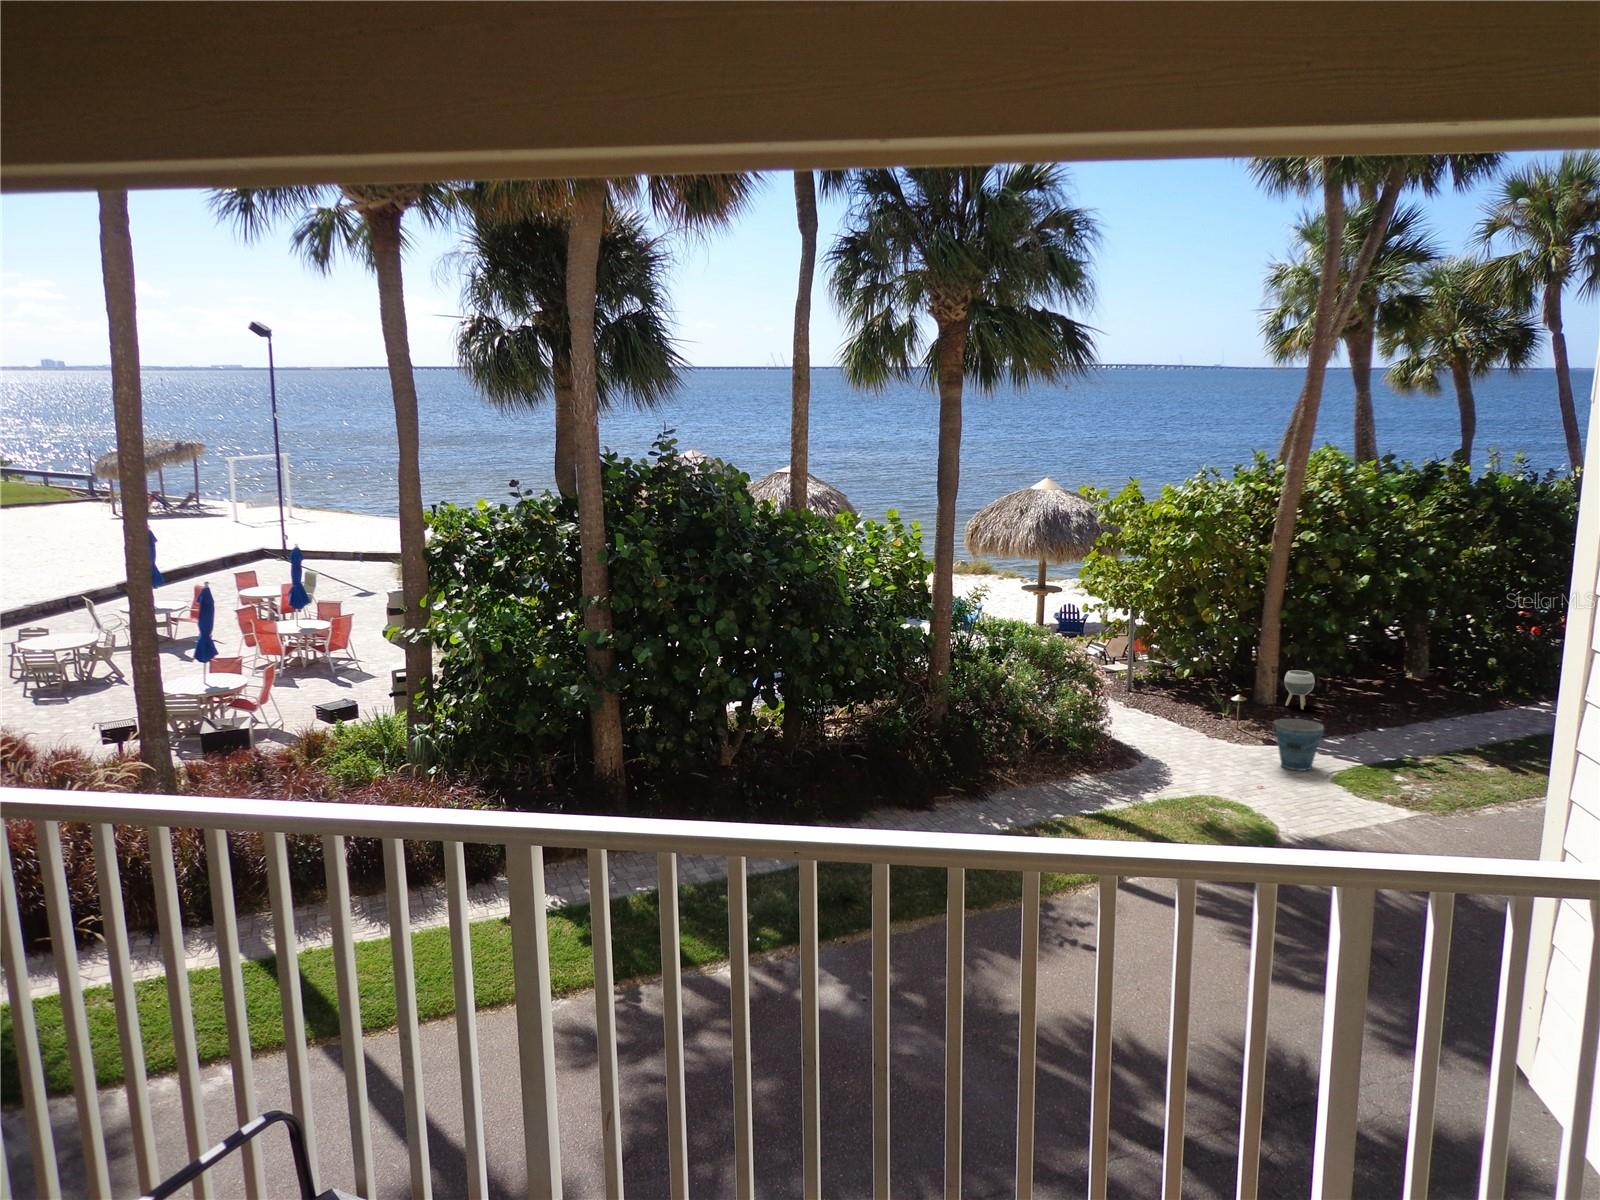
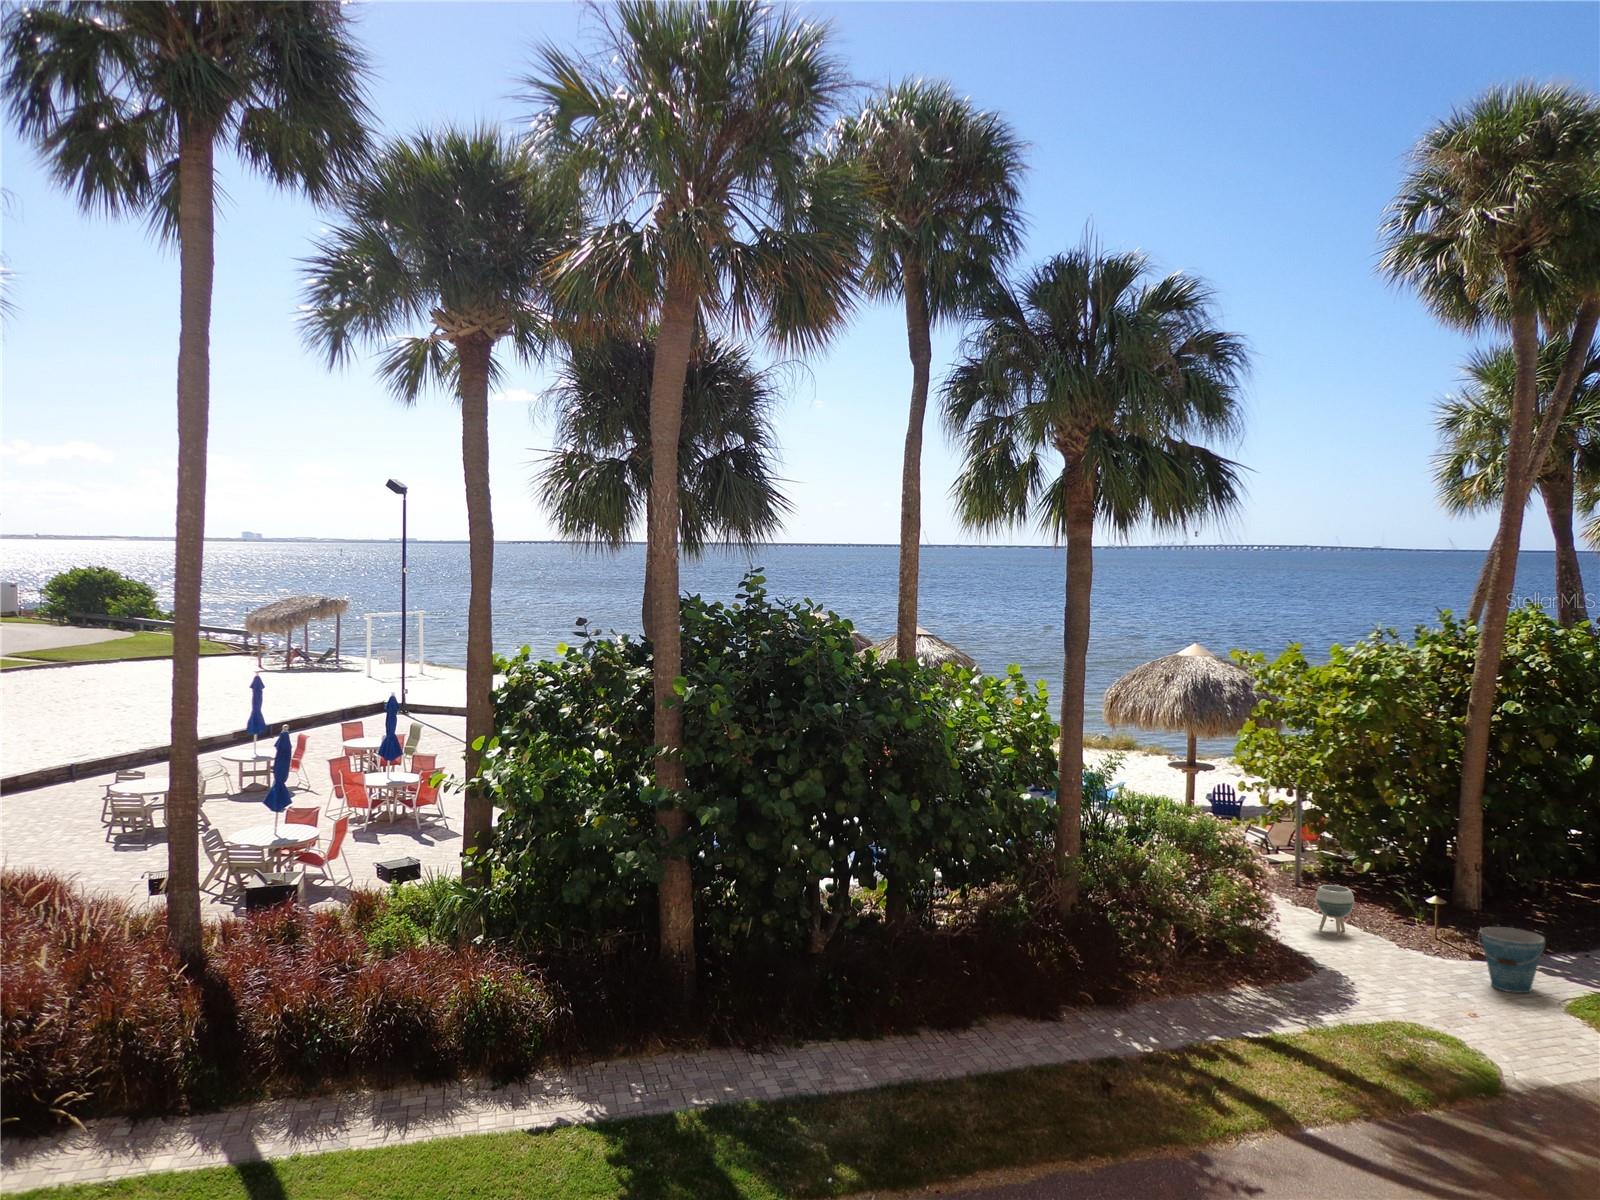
planter: present [1284,670,1315,709] -> present [1316,885,1354,936]

